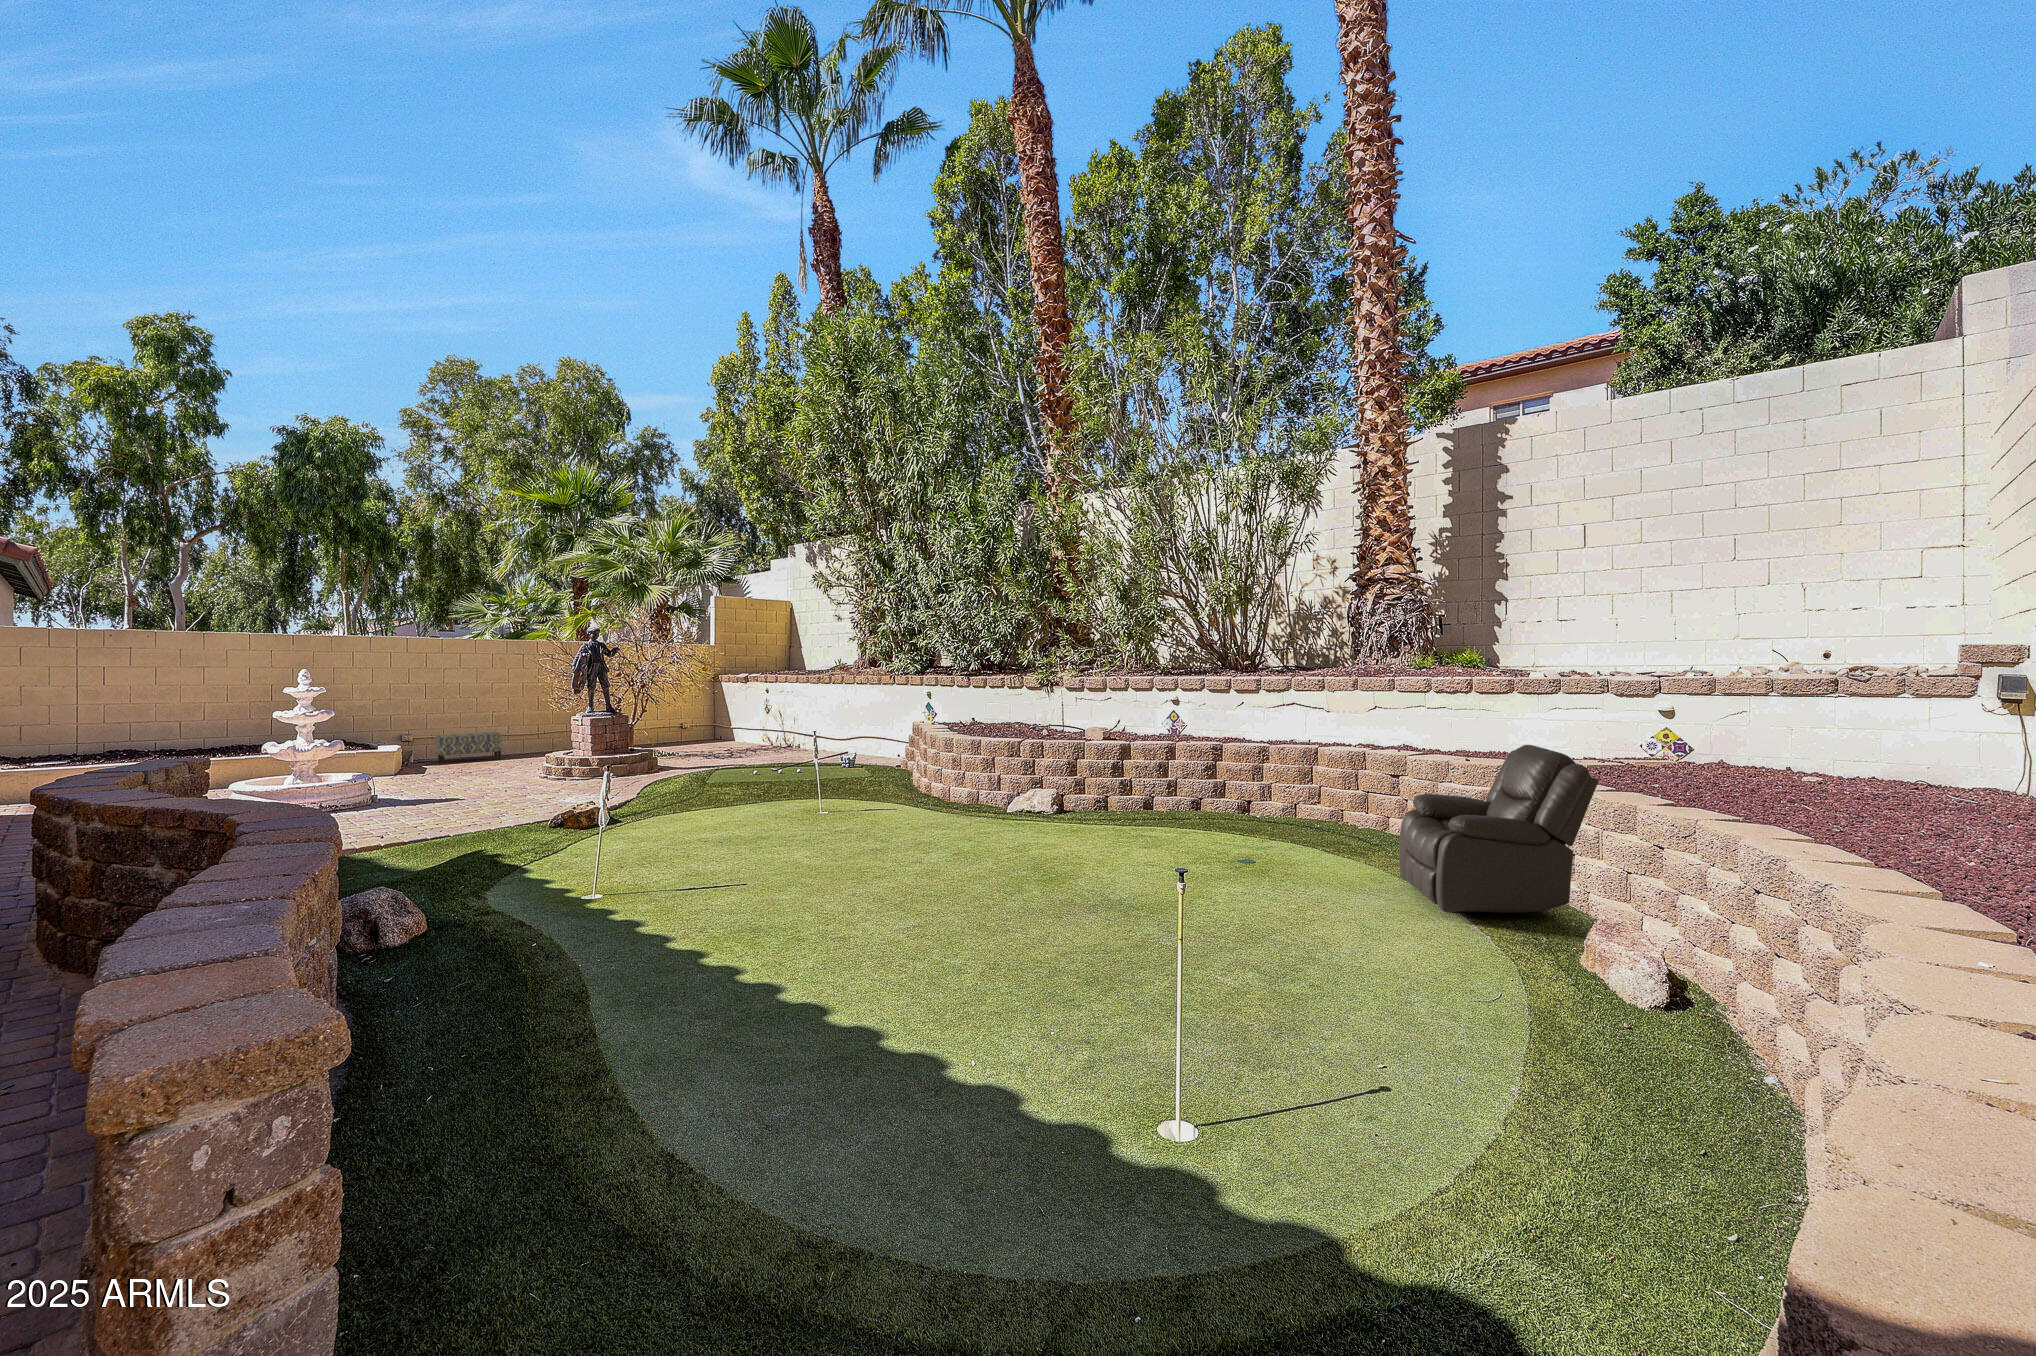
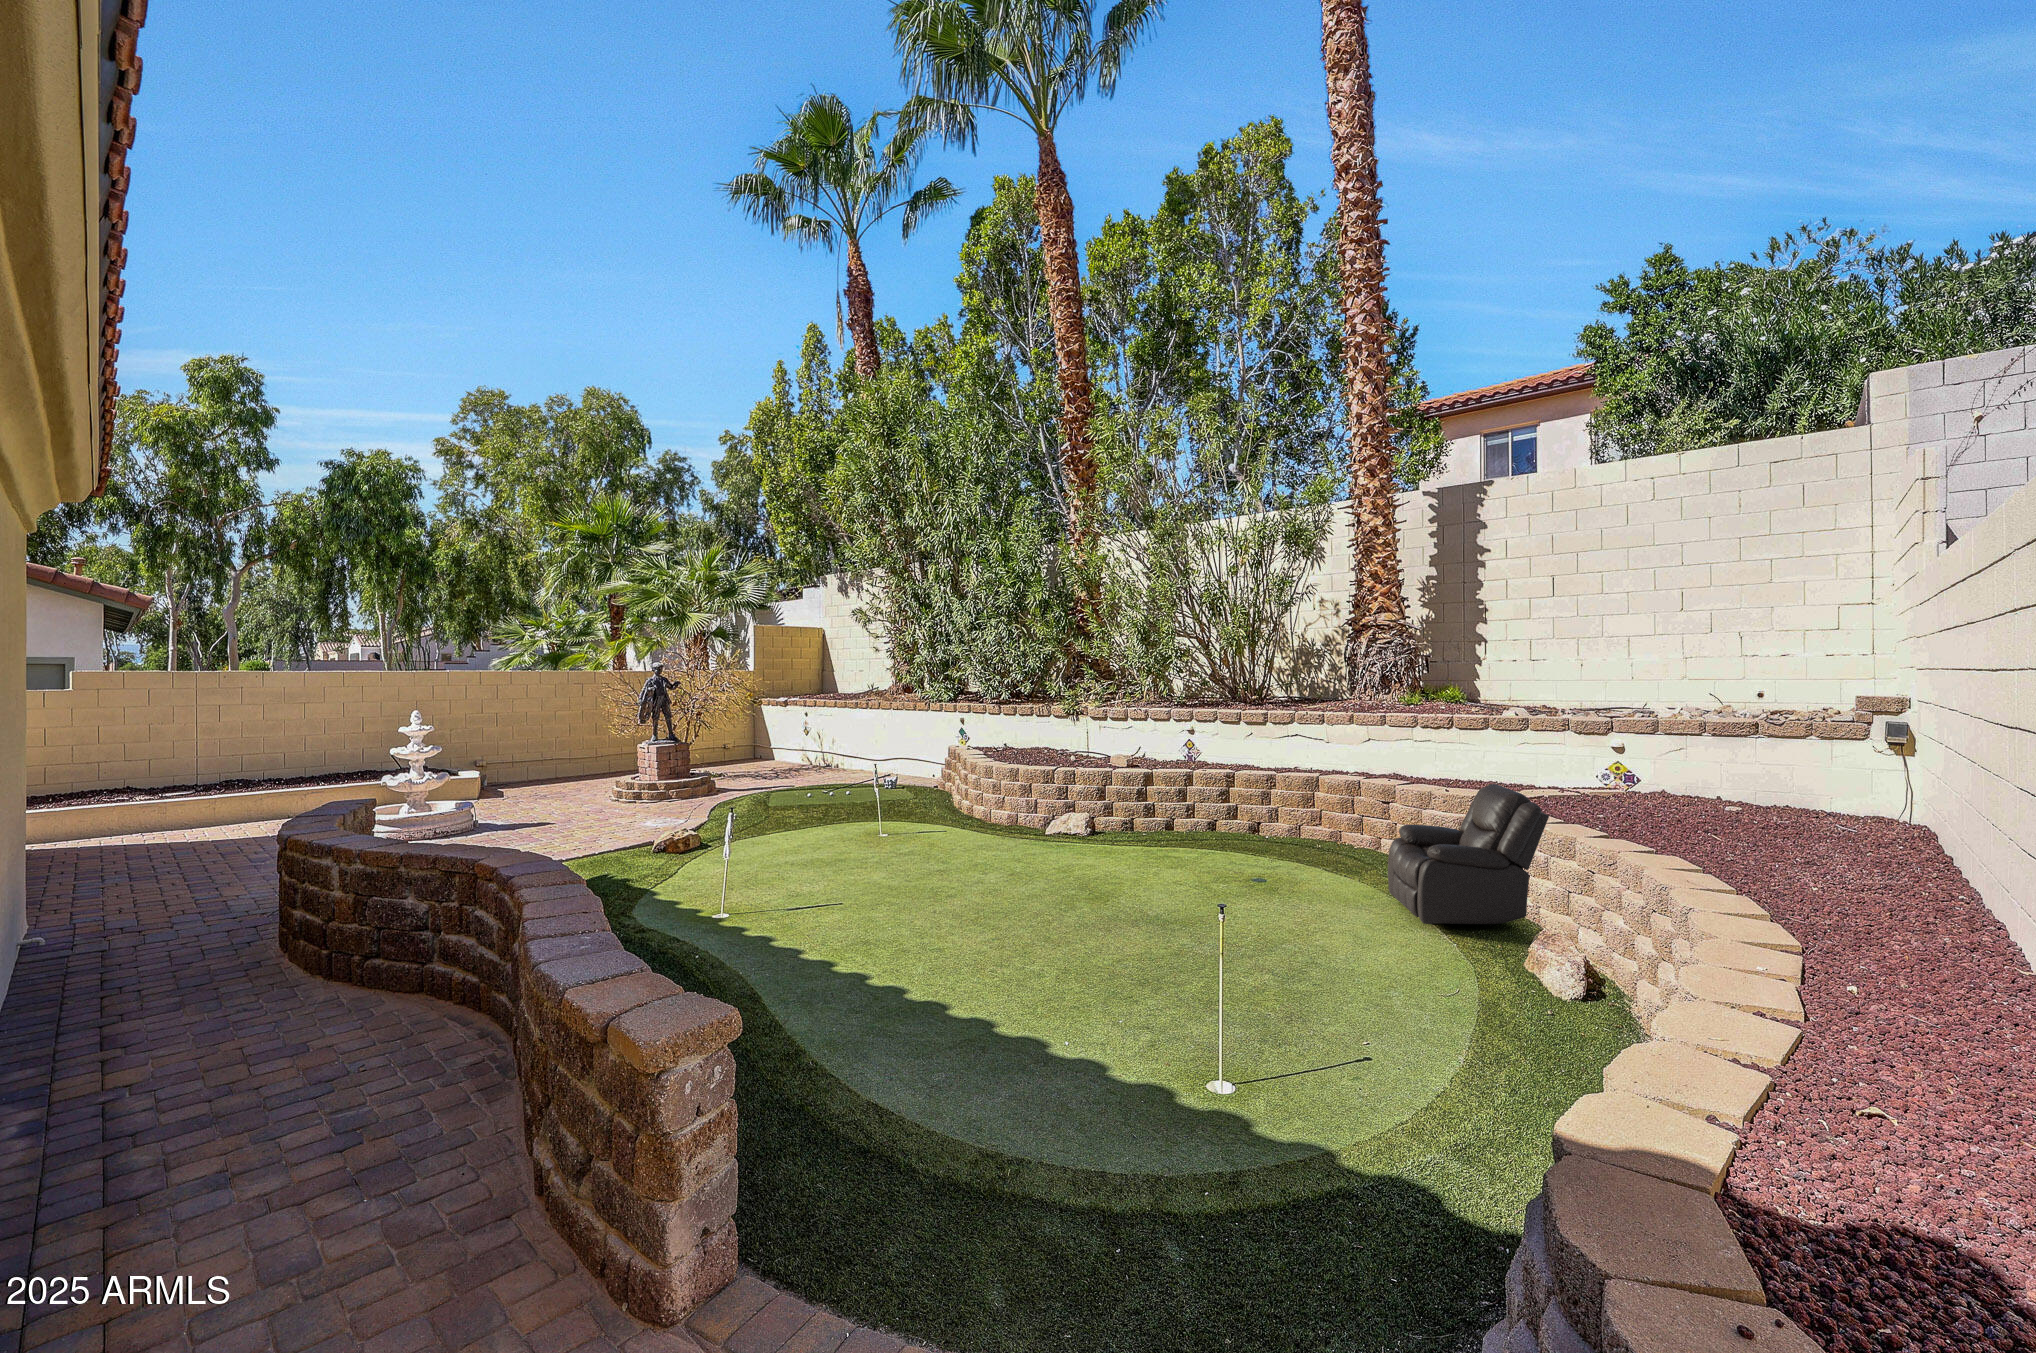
bench: present [436,732,502,763] -> none [513,755,572,785]

